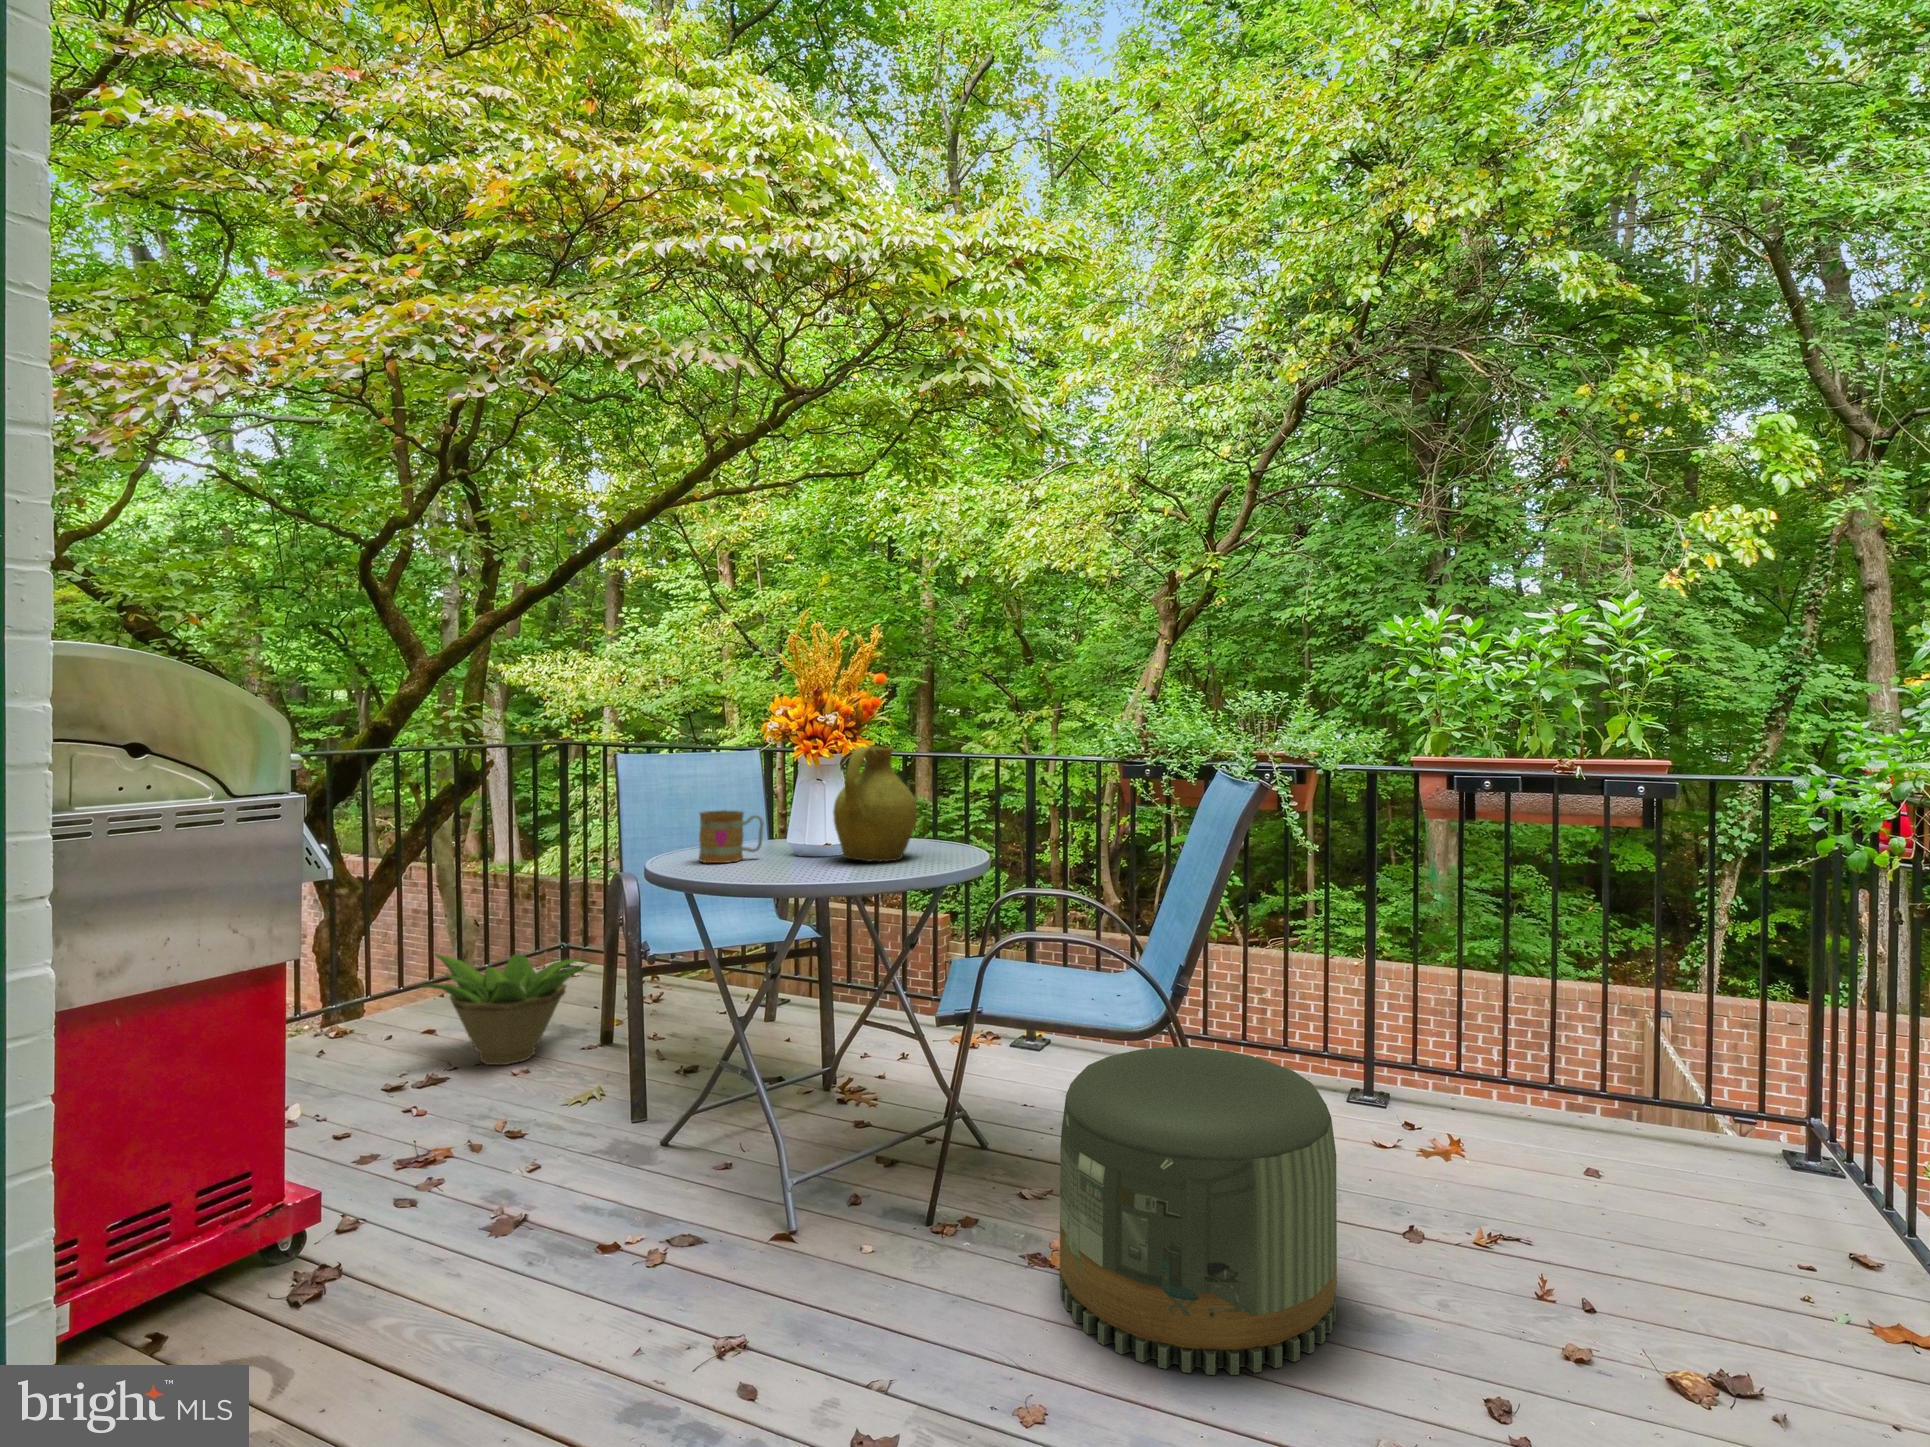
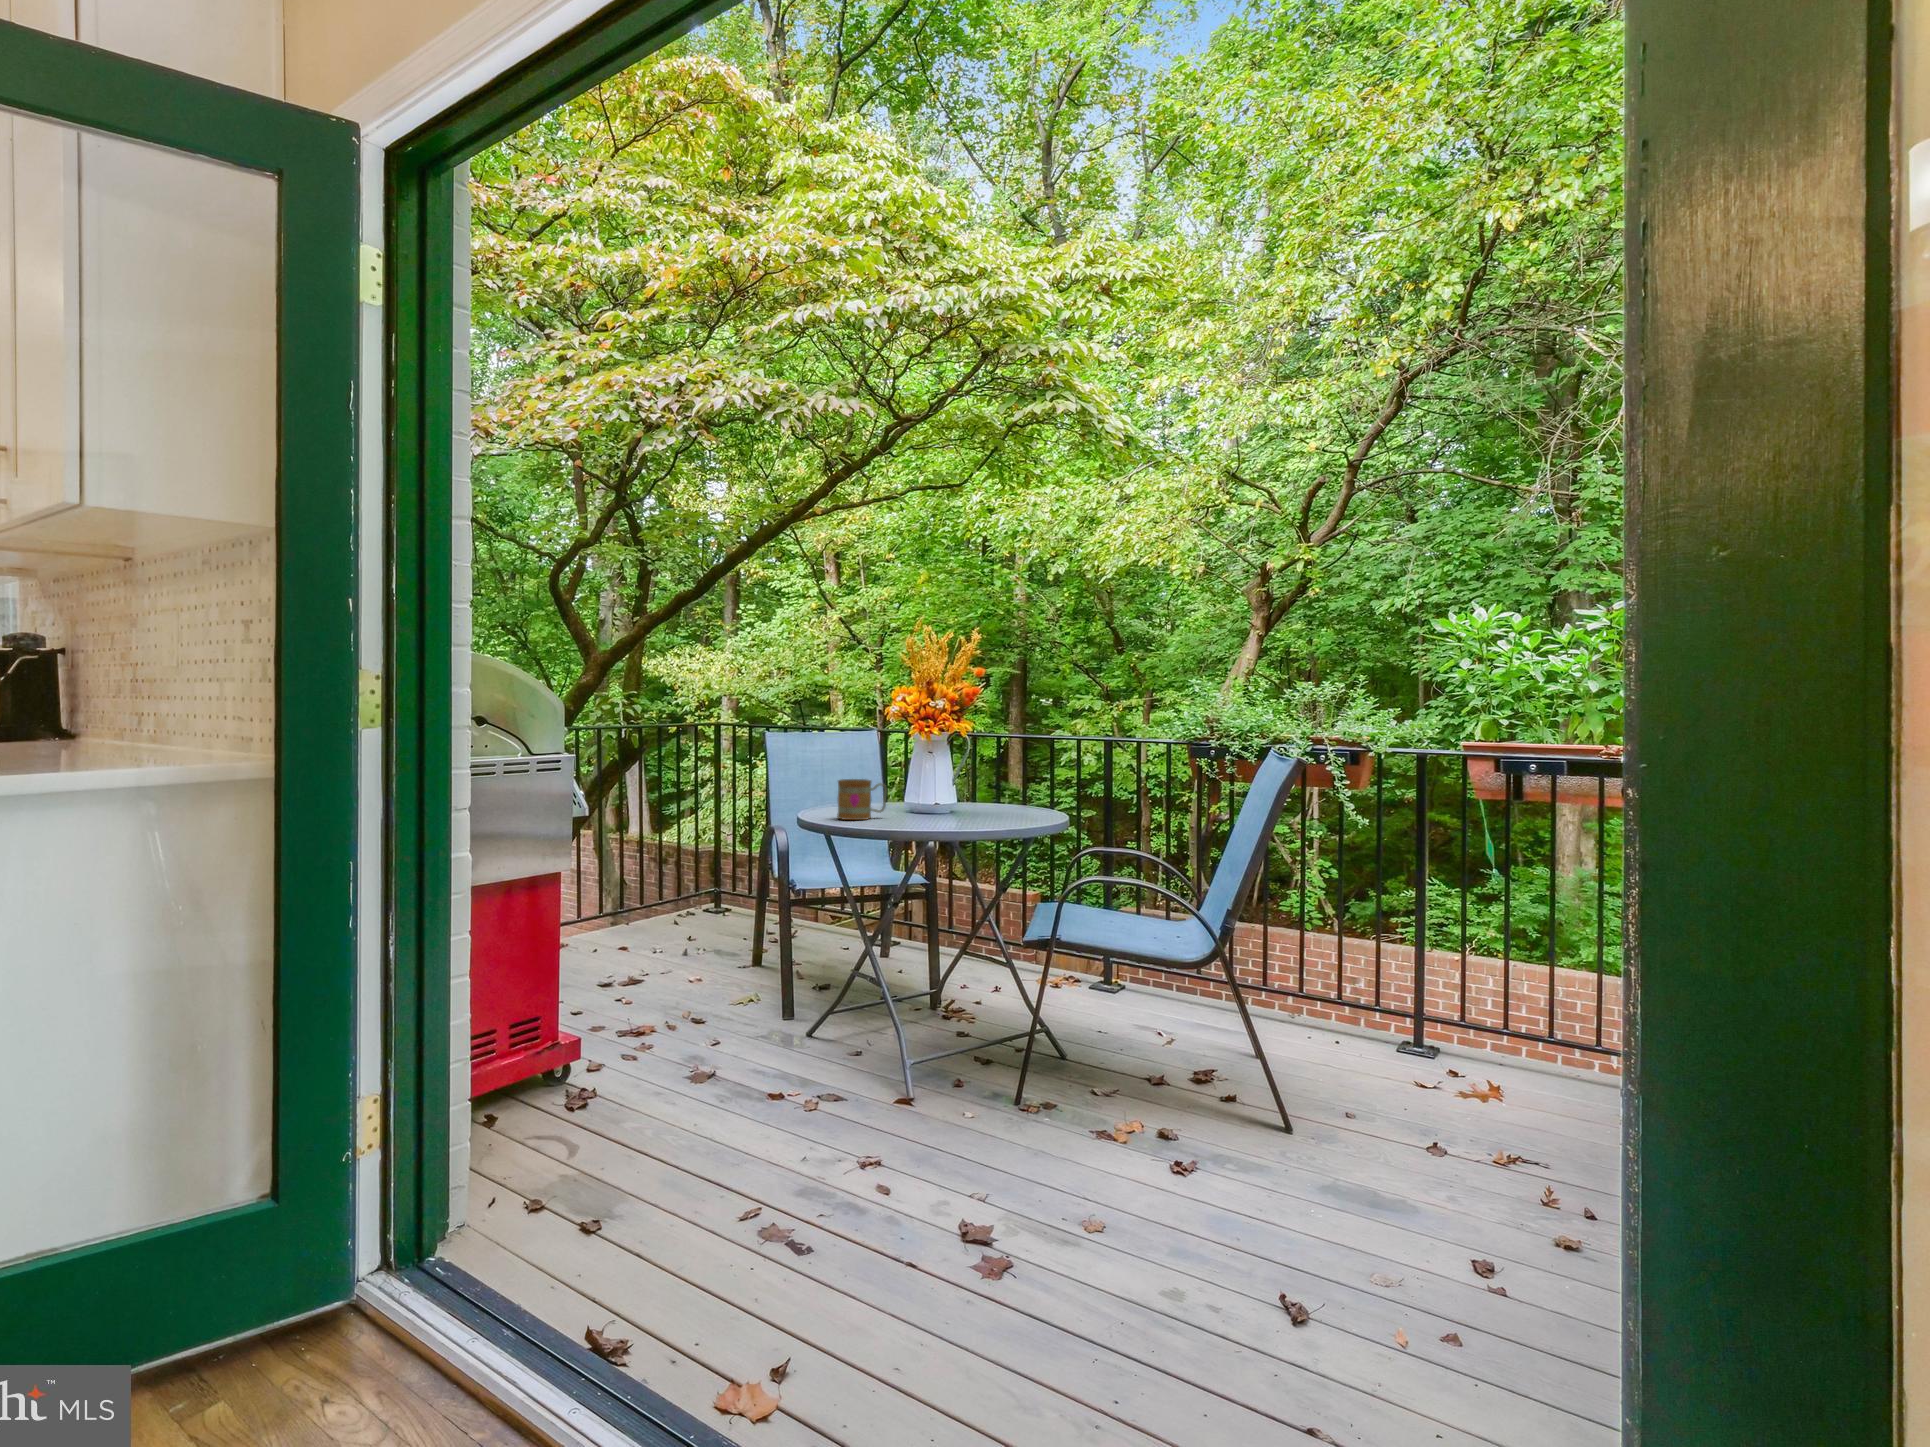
pitcher: present [833,746,917,861] -> none [942,729,1010,822]
decorative plant: present [417,953,595,1065] -> none [620,890,750,979]
pouf: present [1060,1047,1337,1375] -> none [1121,974,1348,1214]

